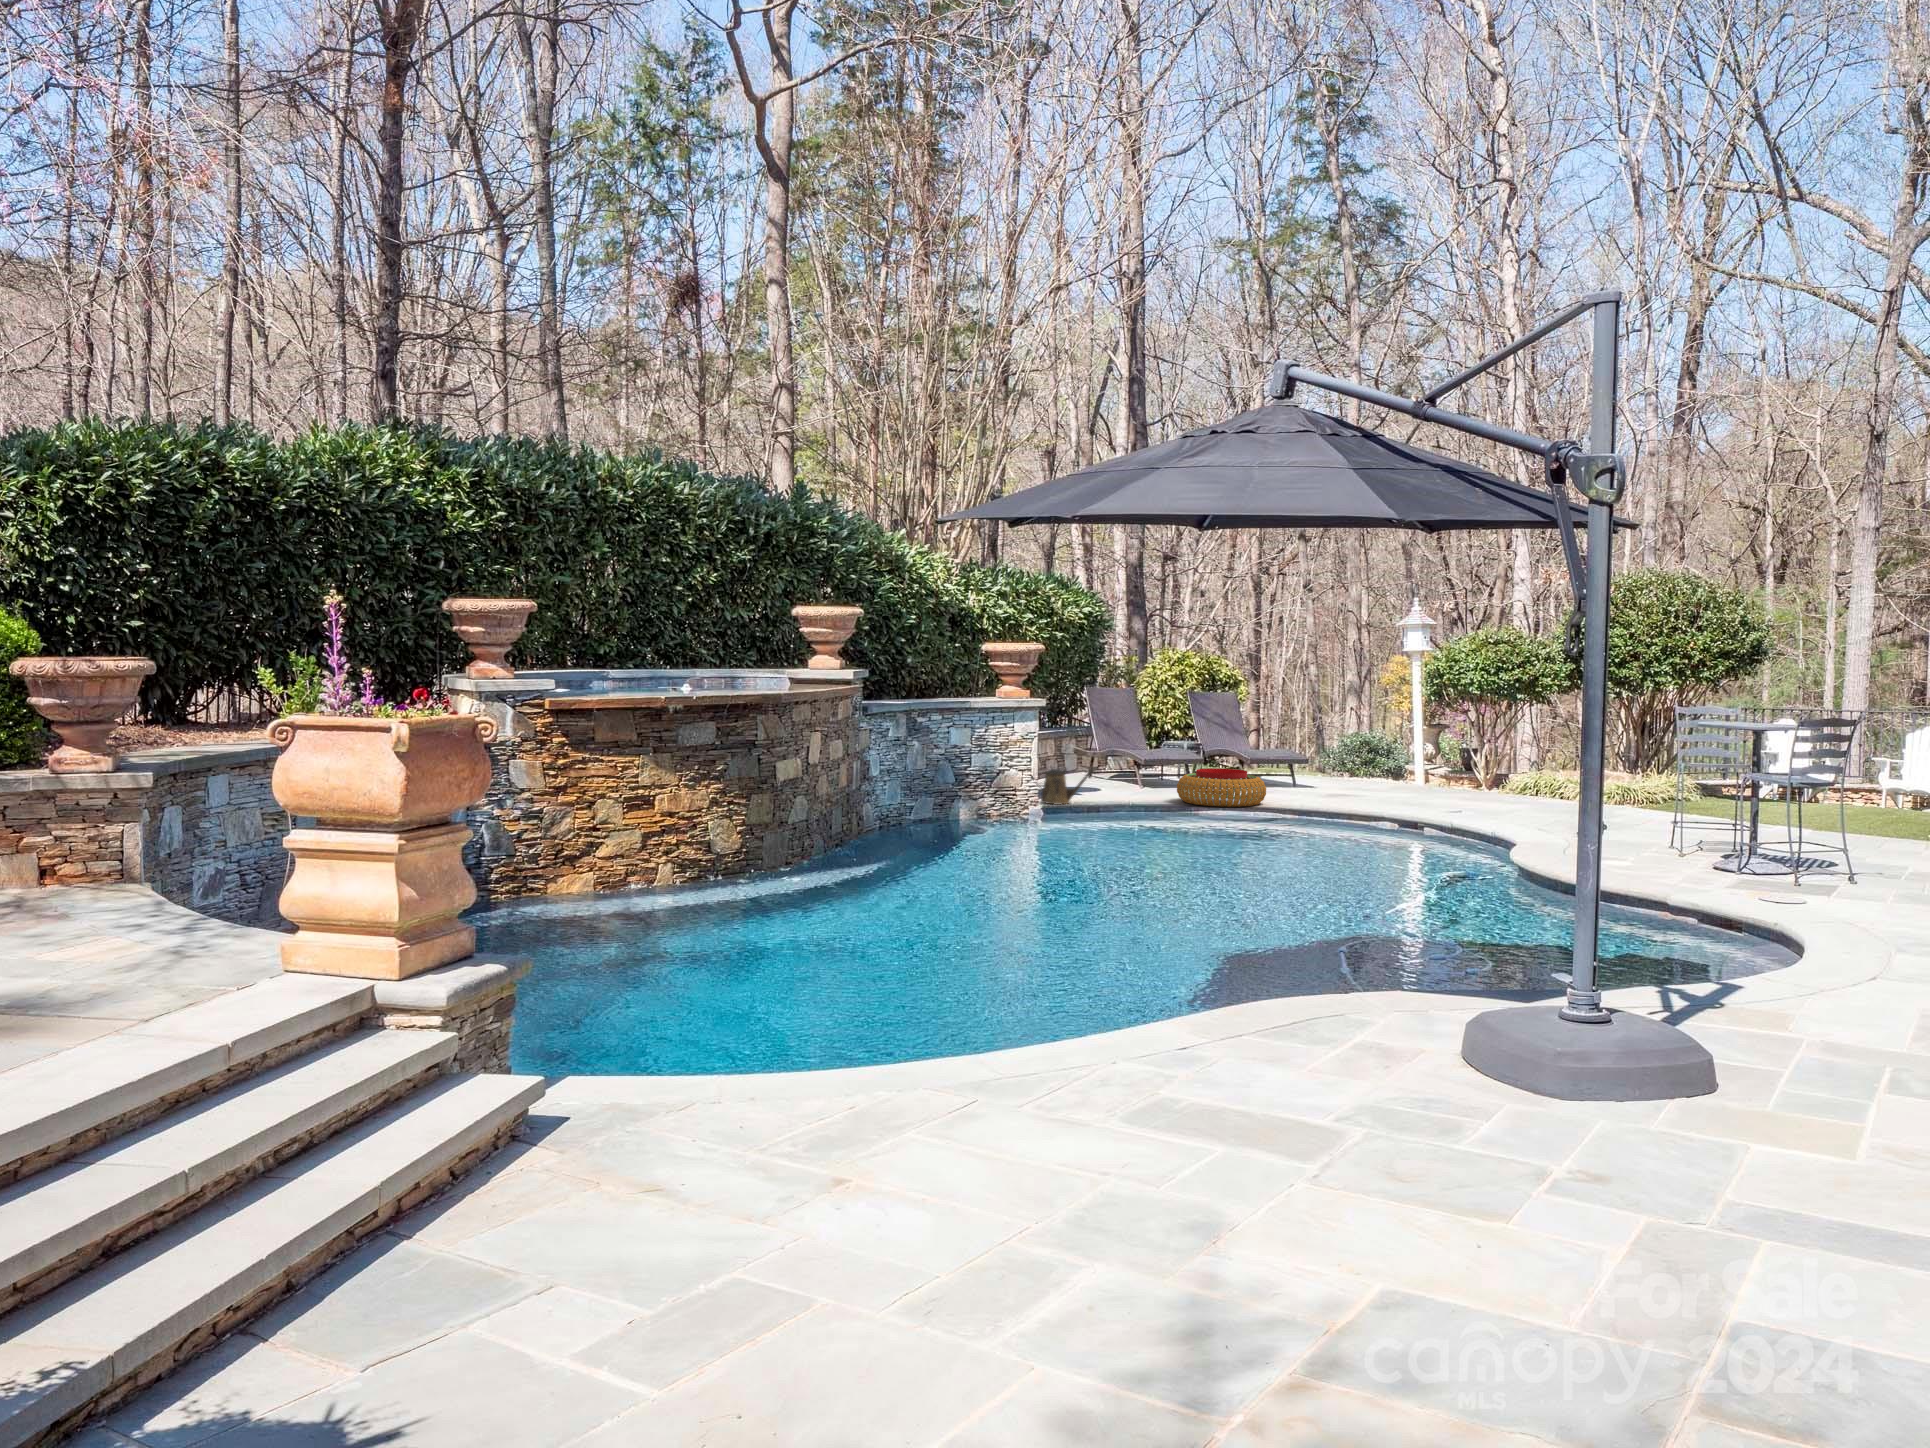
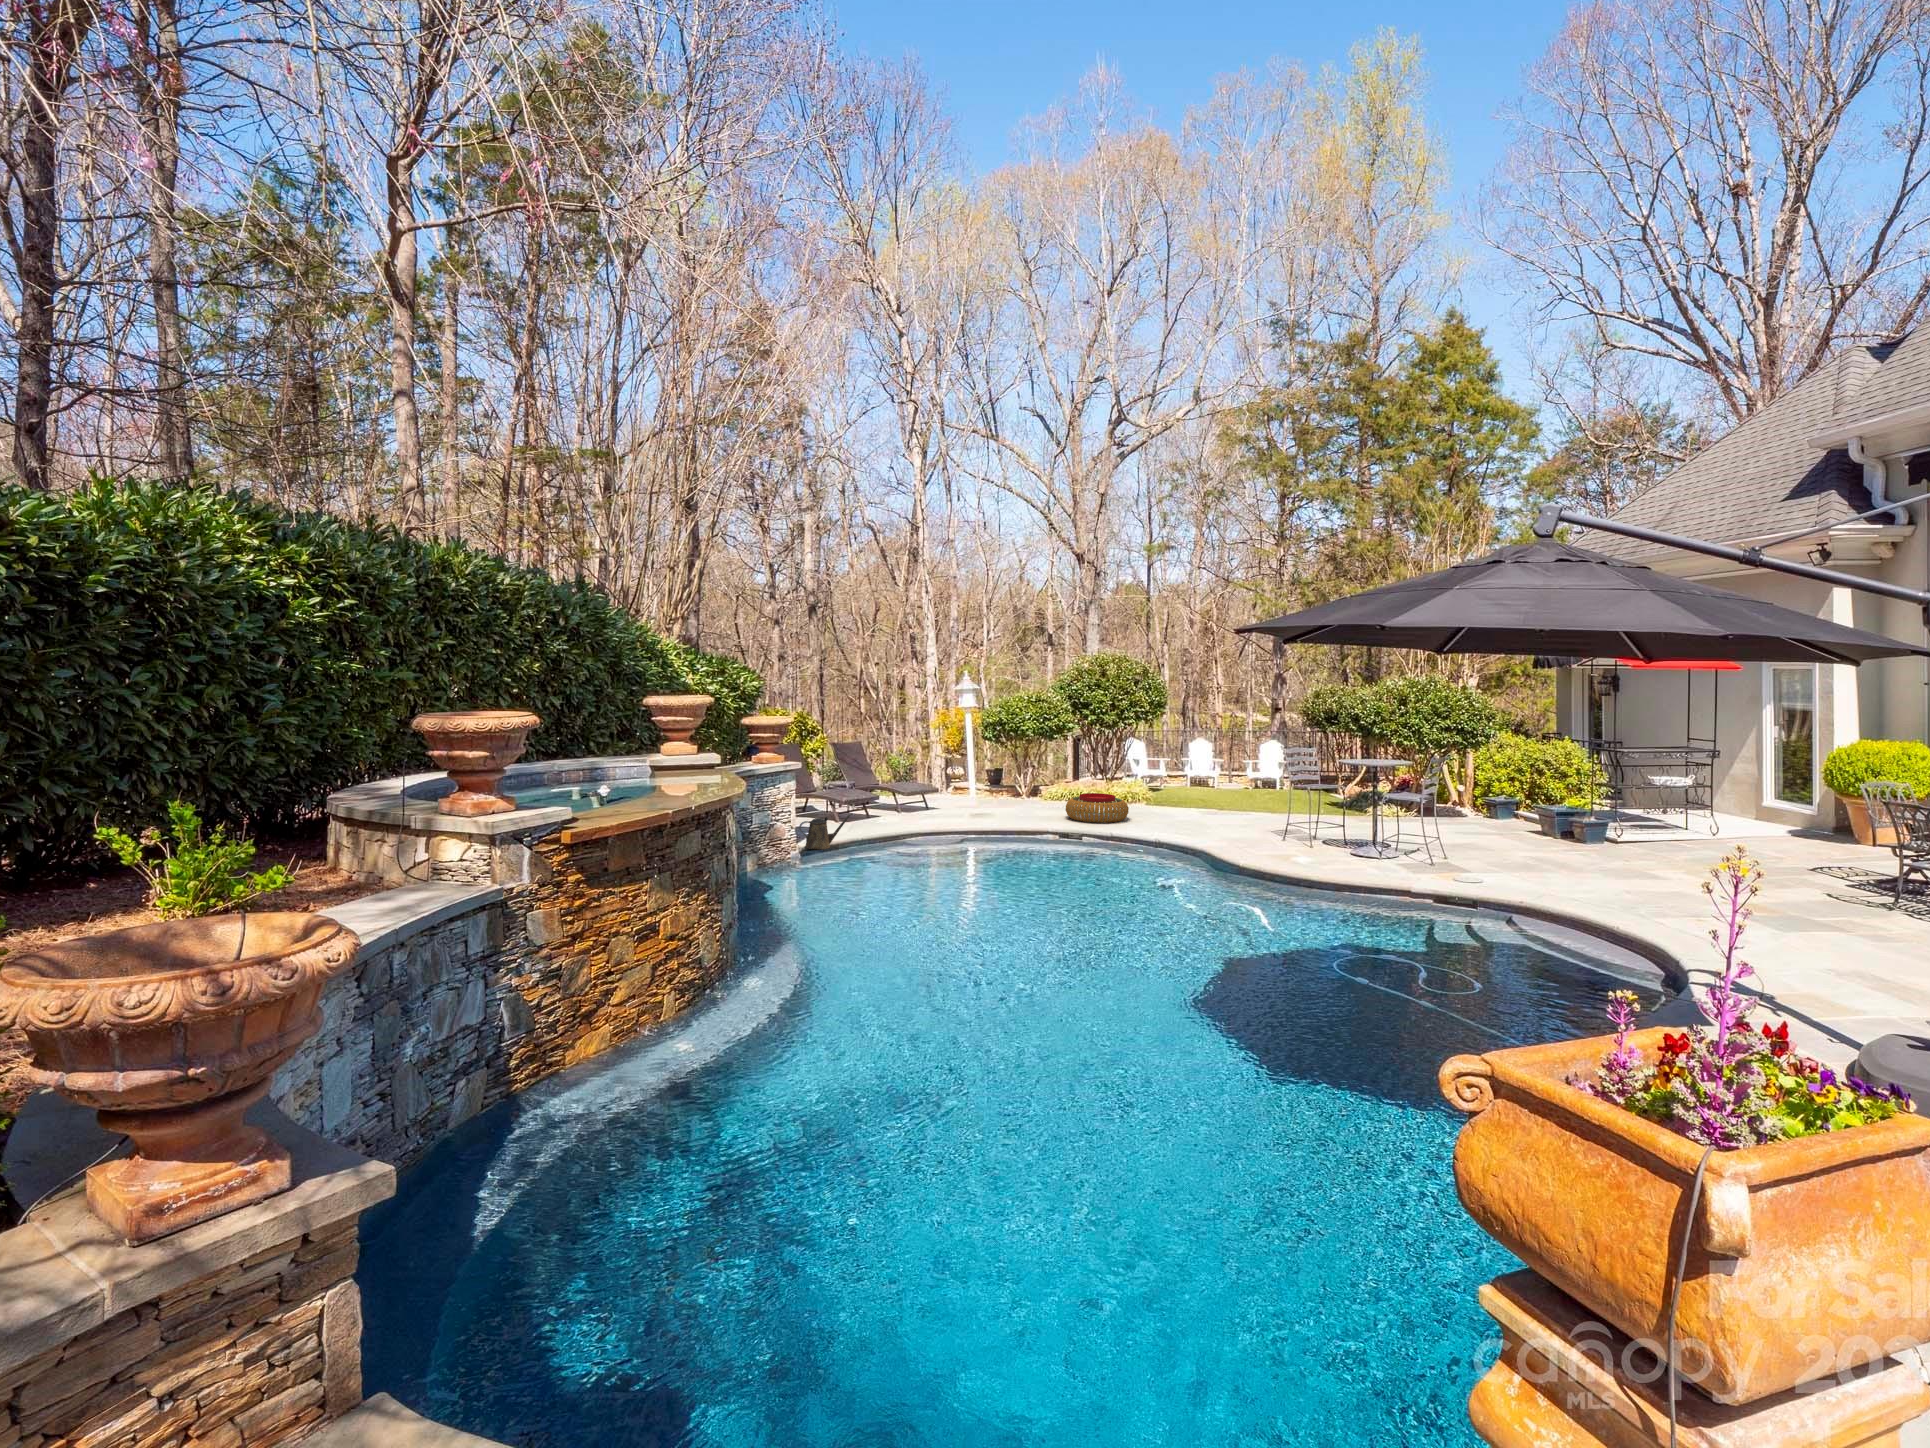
pouf: present [1177,768,1266,807] -> present [1066,793,1129,823]

